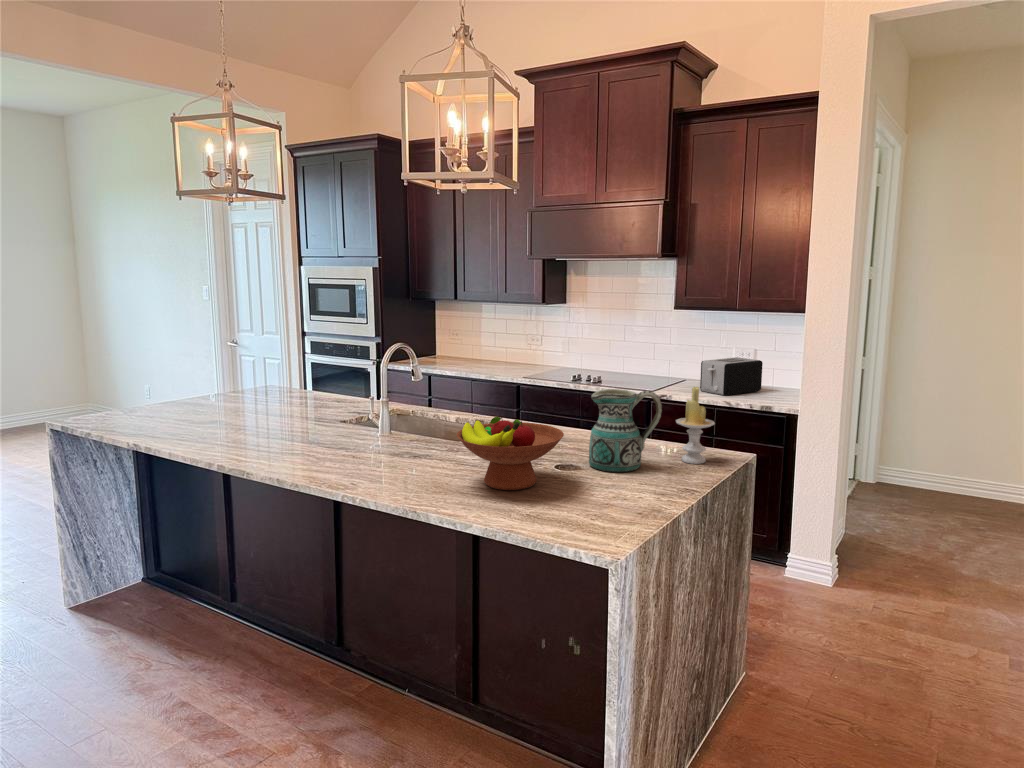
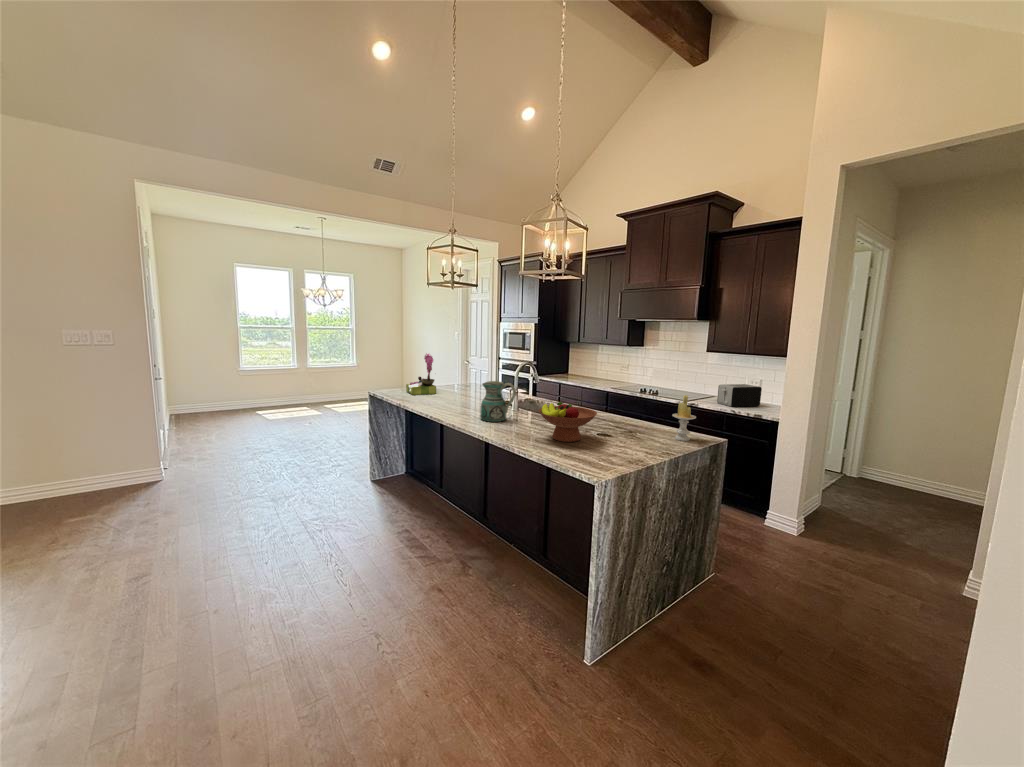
flower arrangement: none [135,333,205,423] -> present [406,353,436,395]
ceramic pitcher: present [589,389,662,472] -> present [480,381,516,422]

